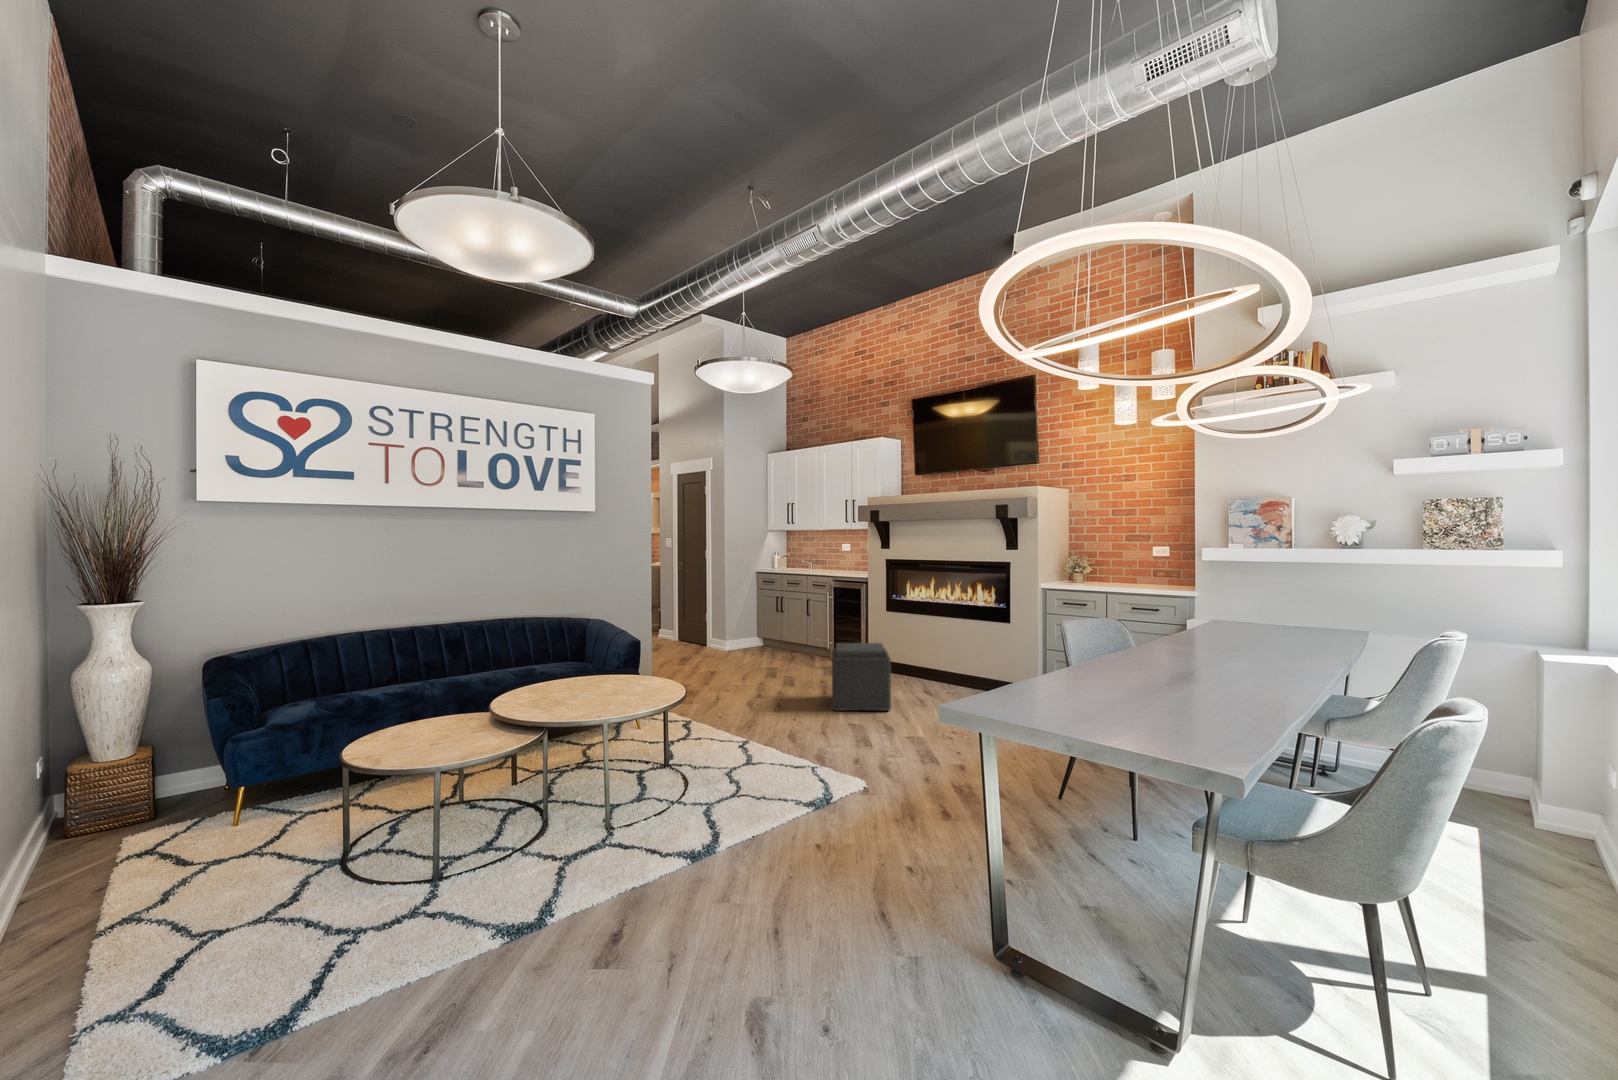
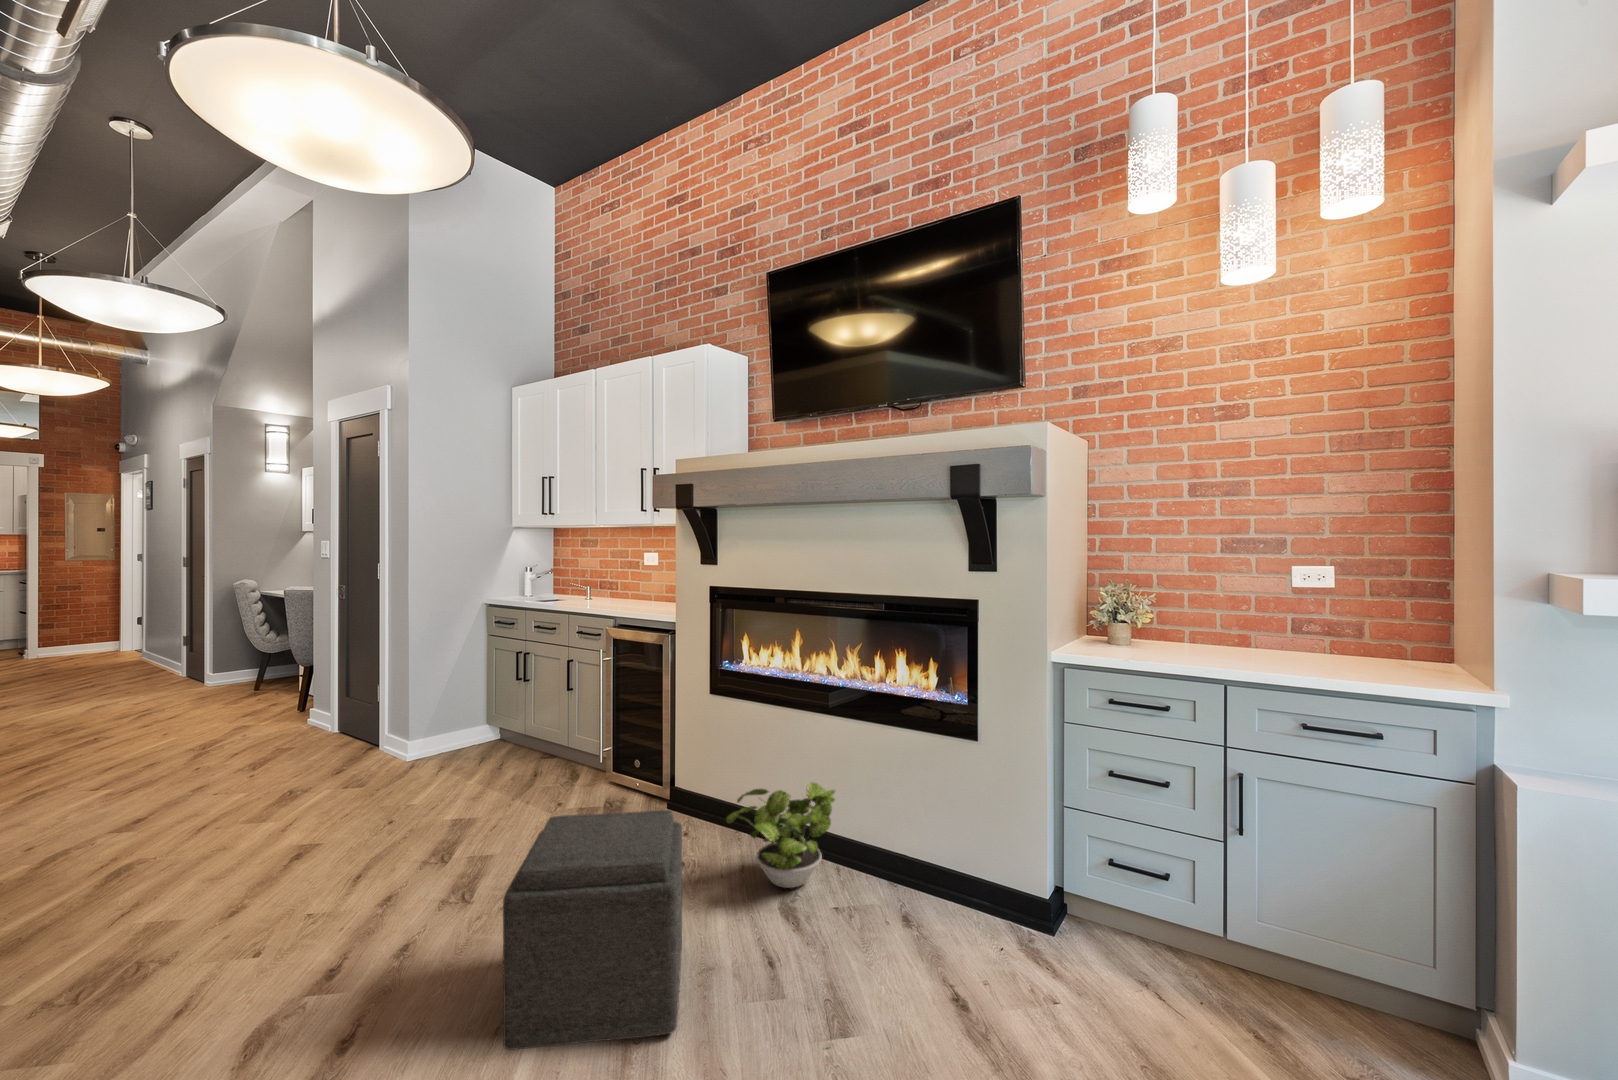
potted plant: none [900,644,948,689] -> present [726,783,835,888]

